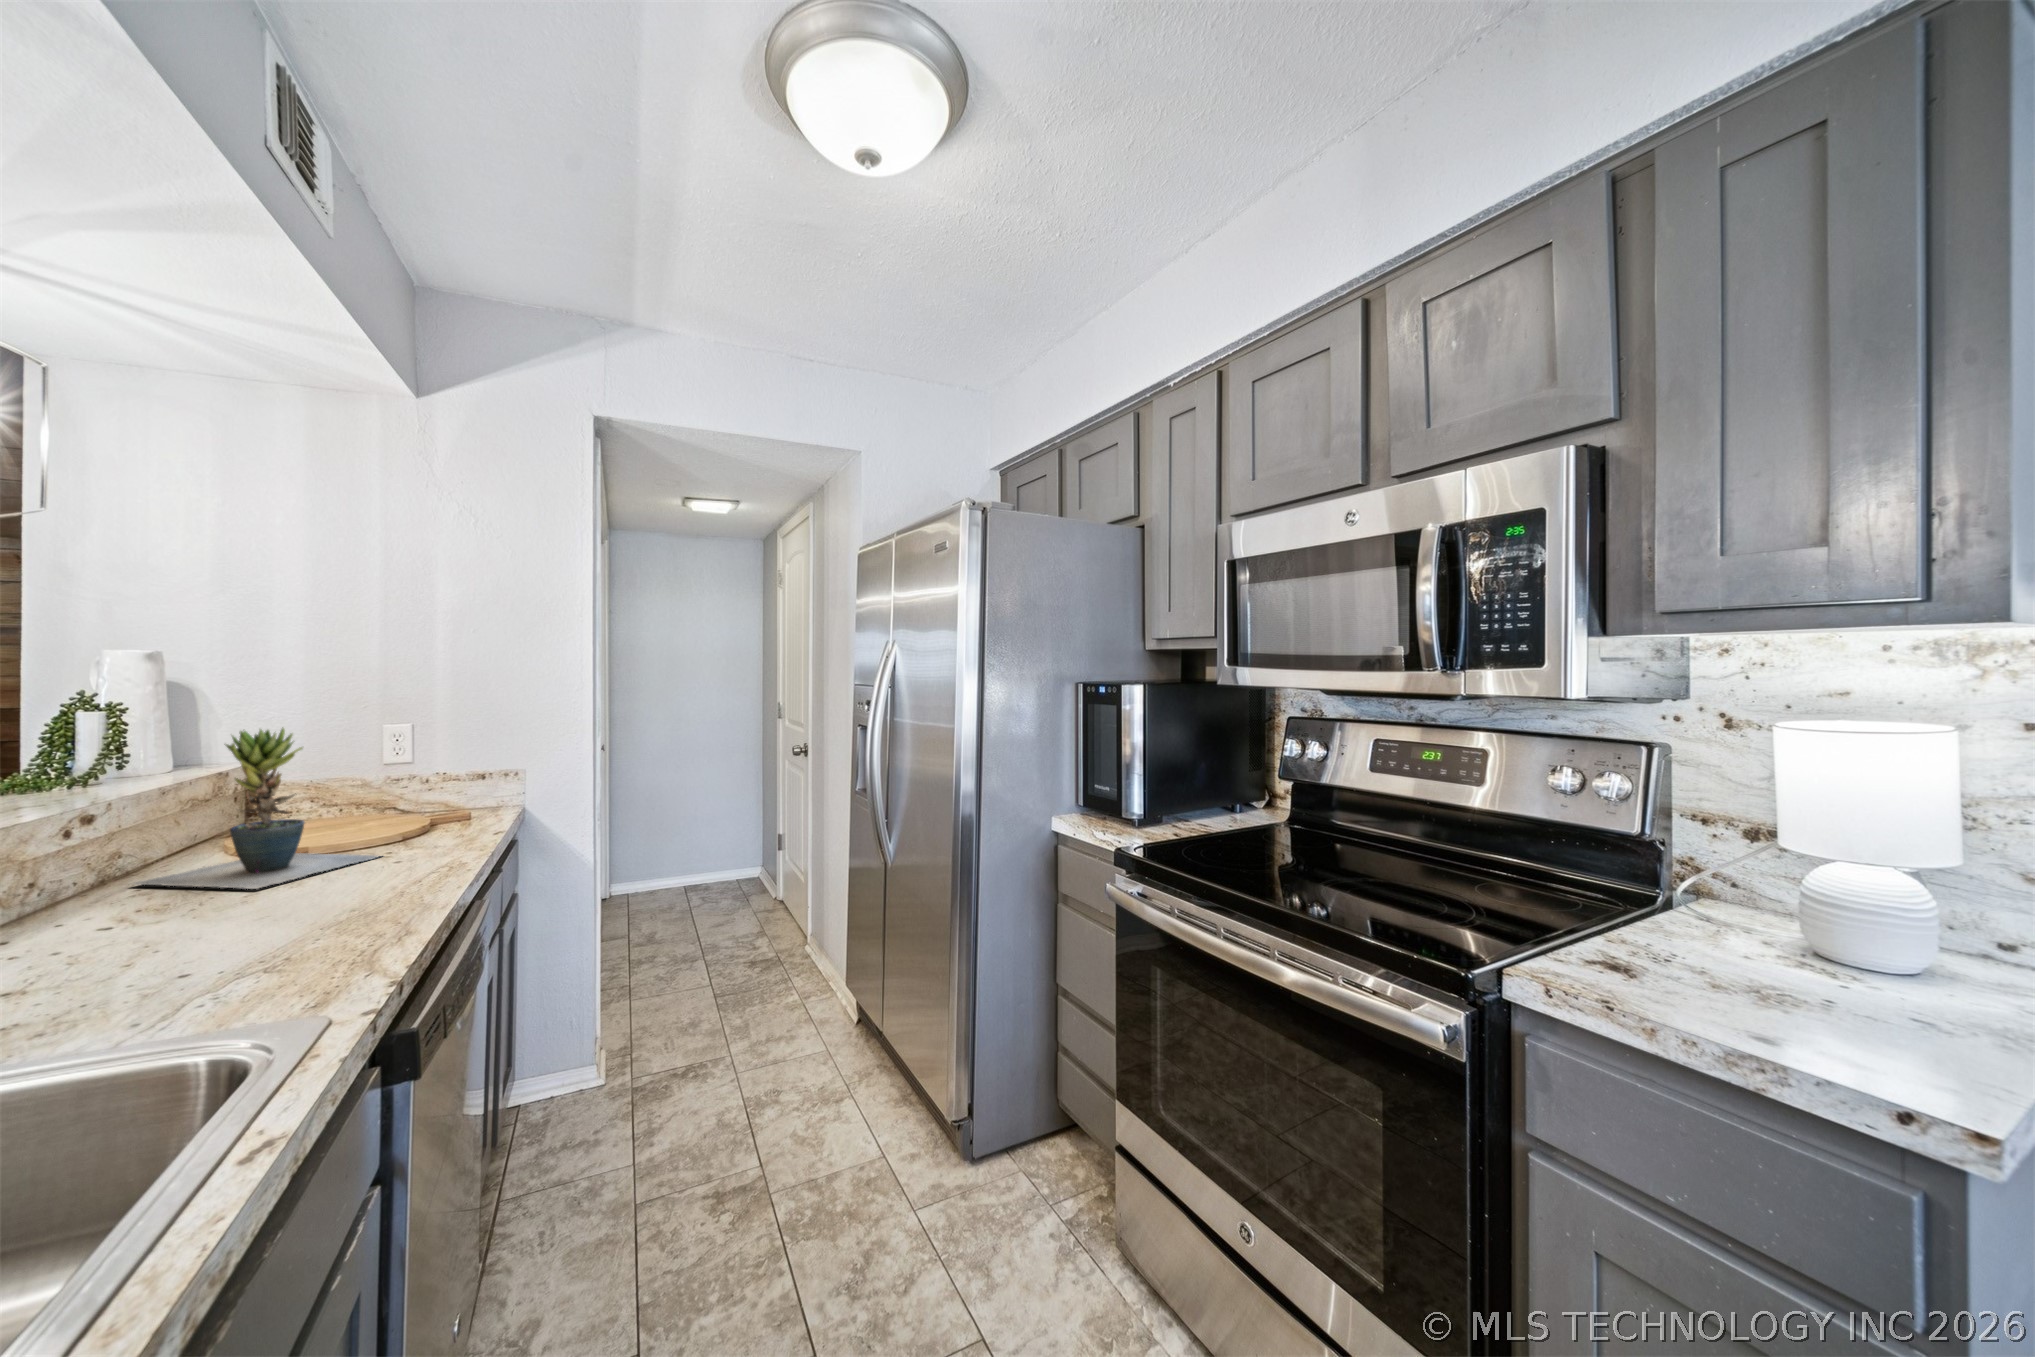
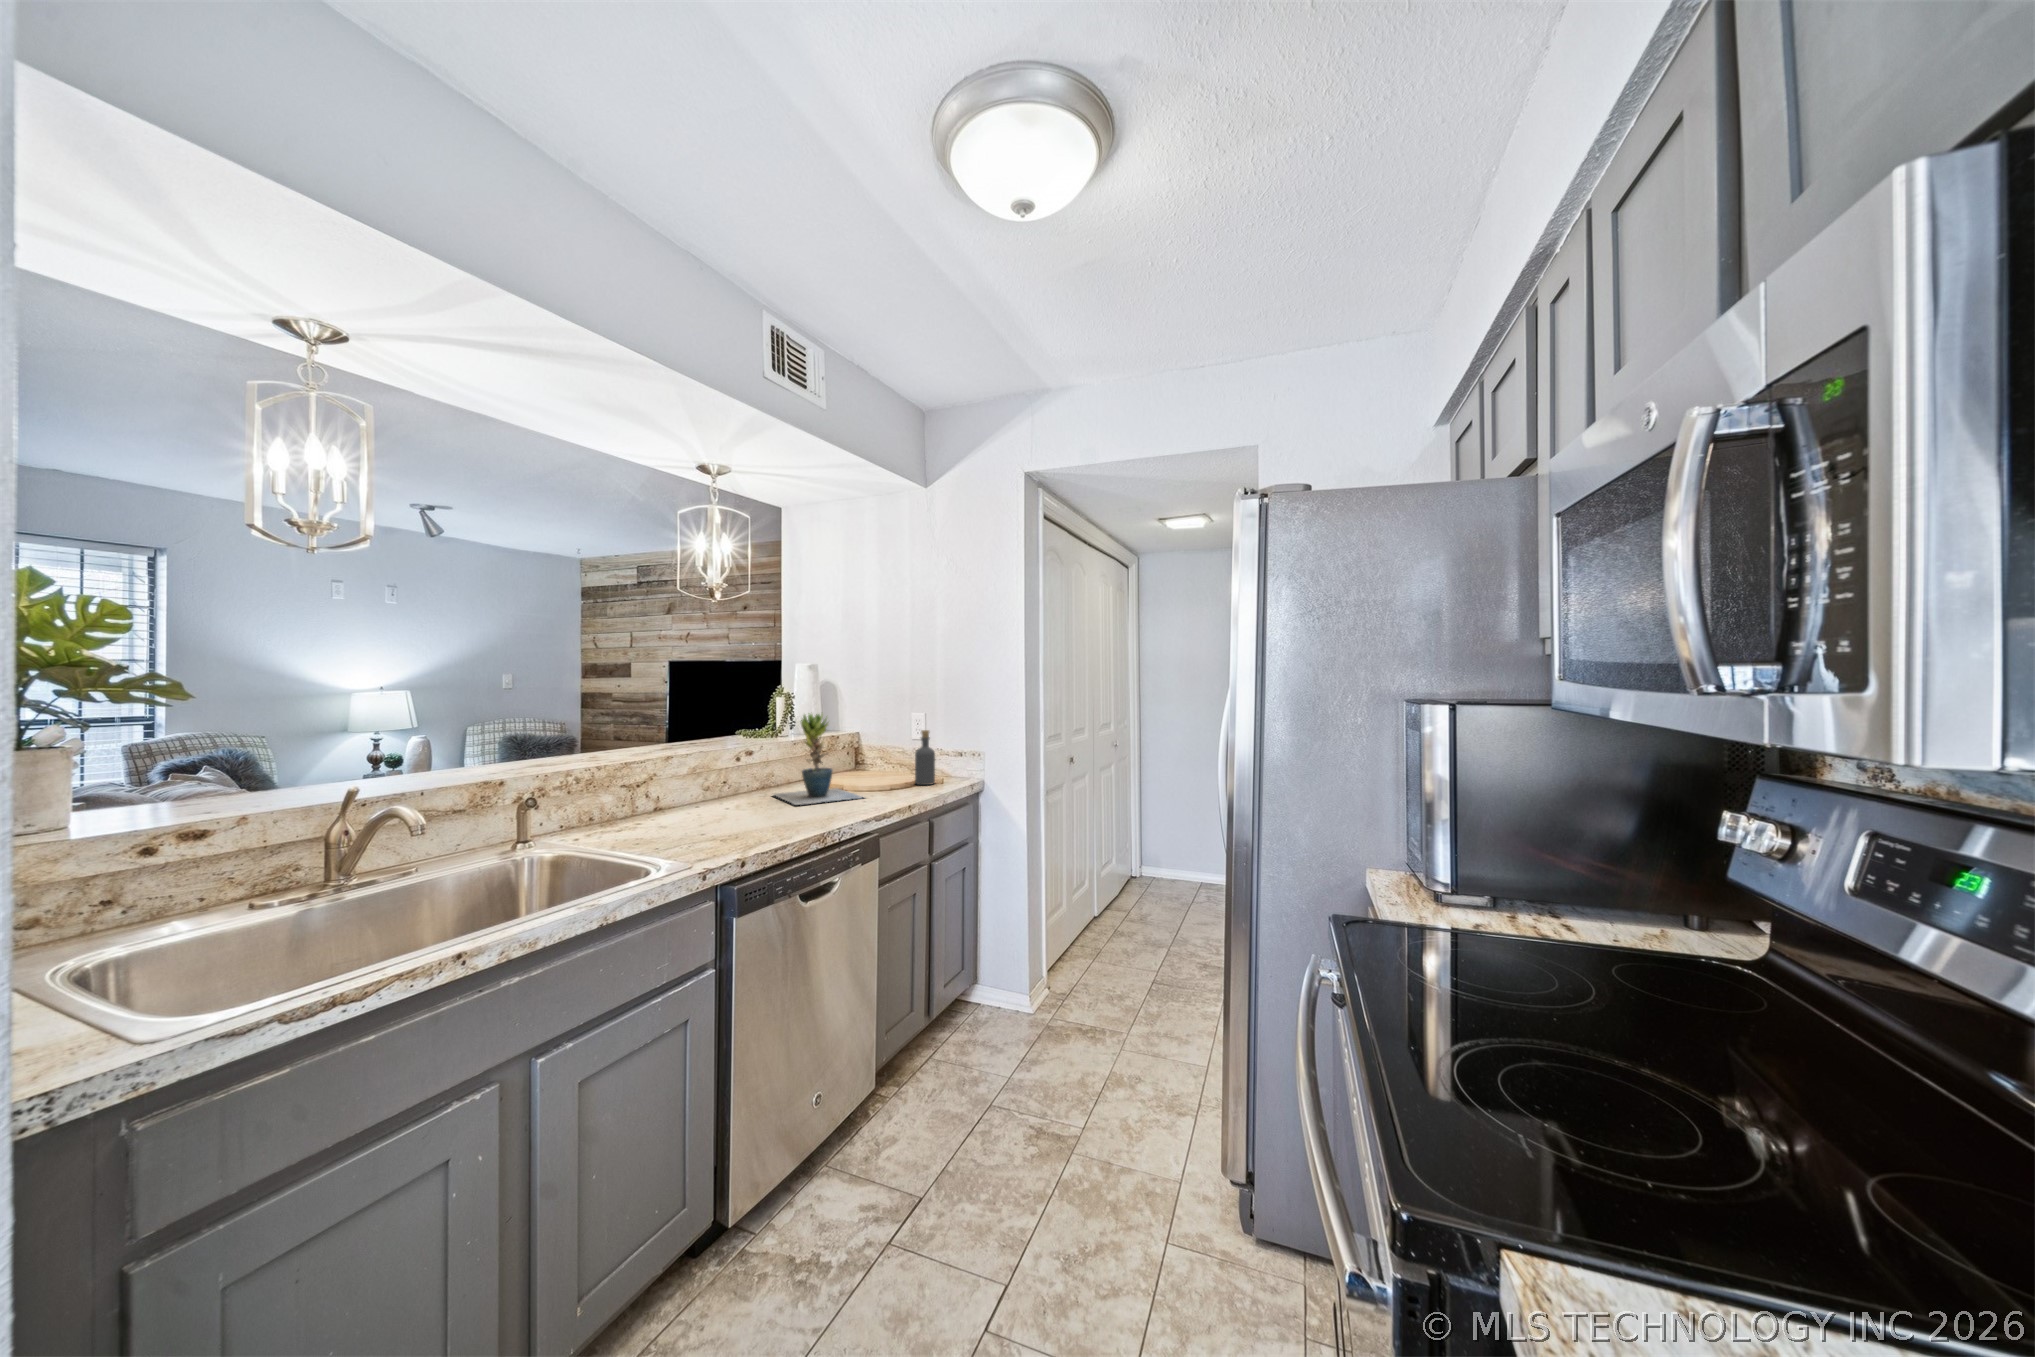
bottle: none [427,747,464,826] -> present [915,730,935,785]

